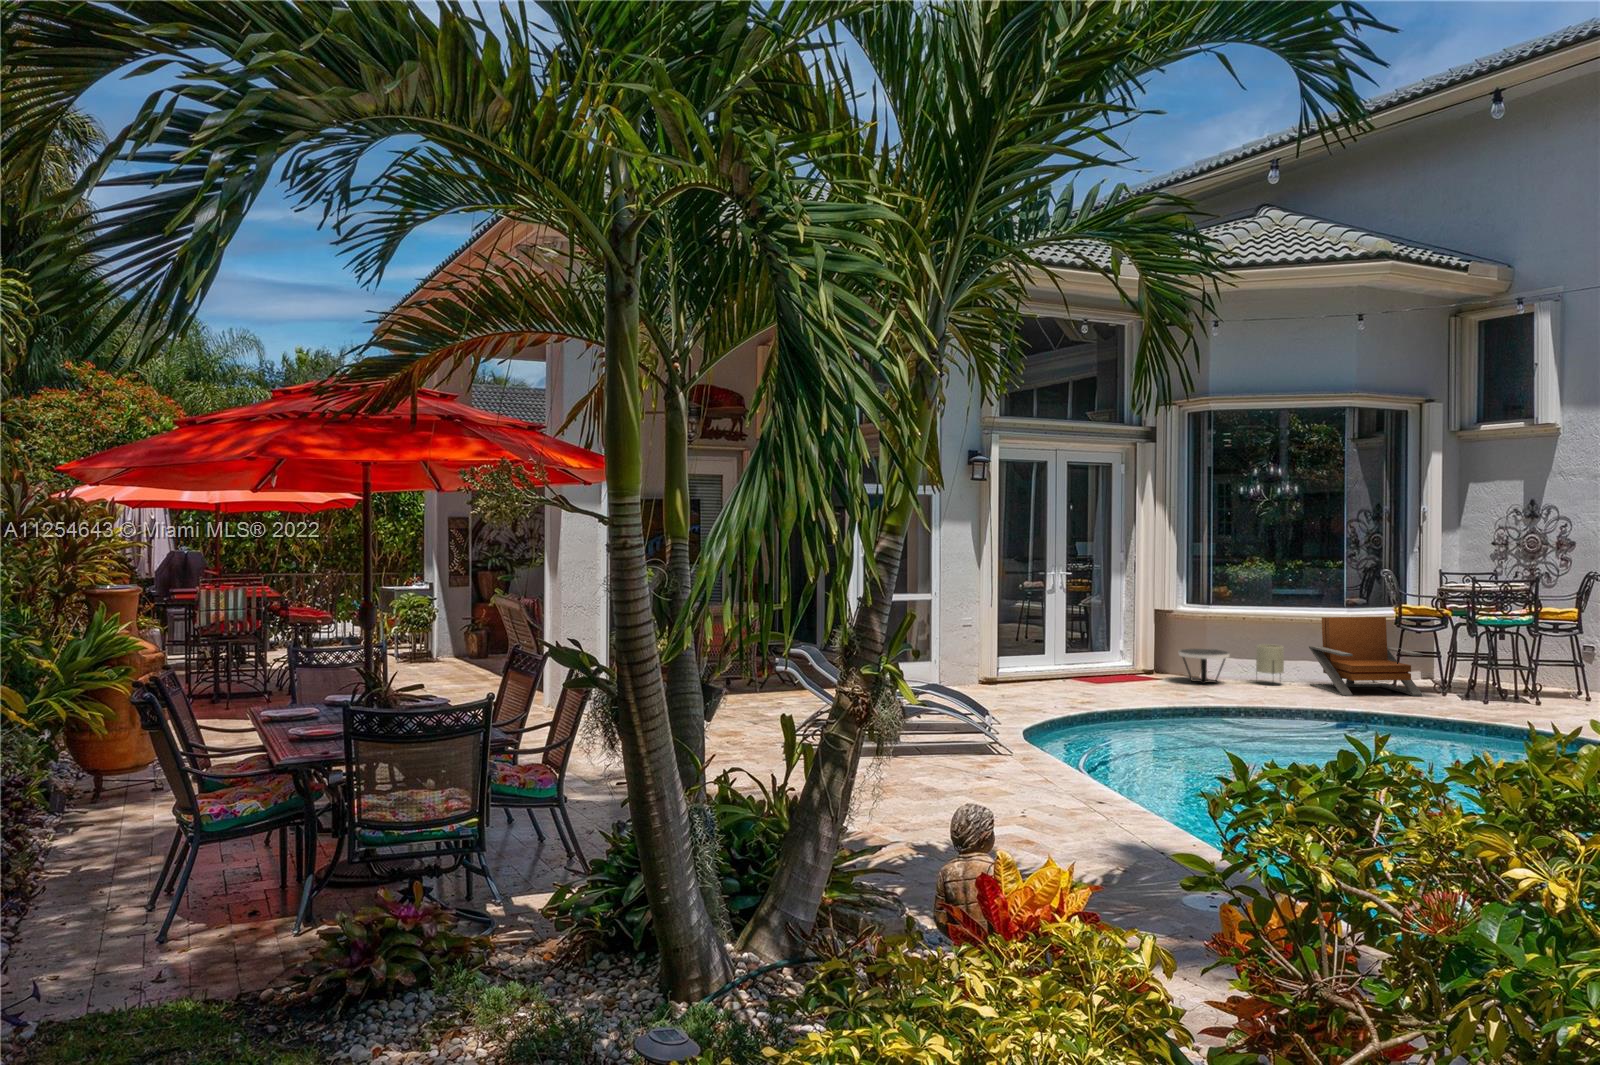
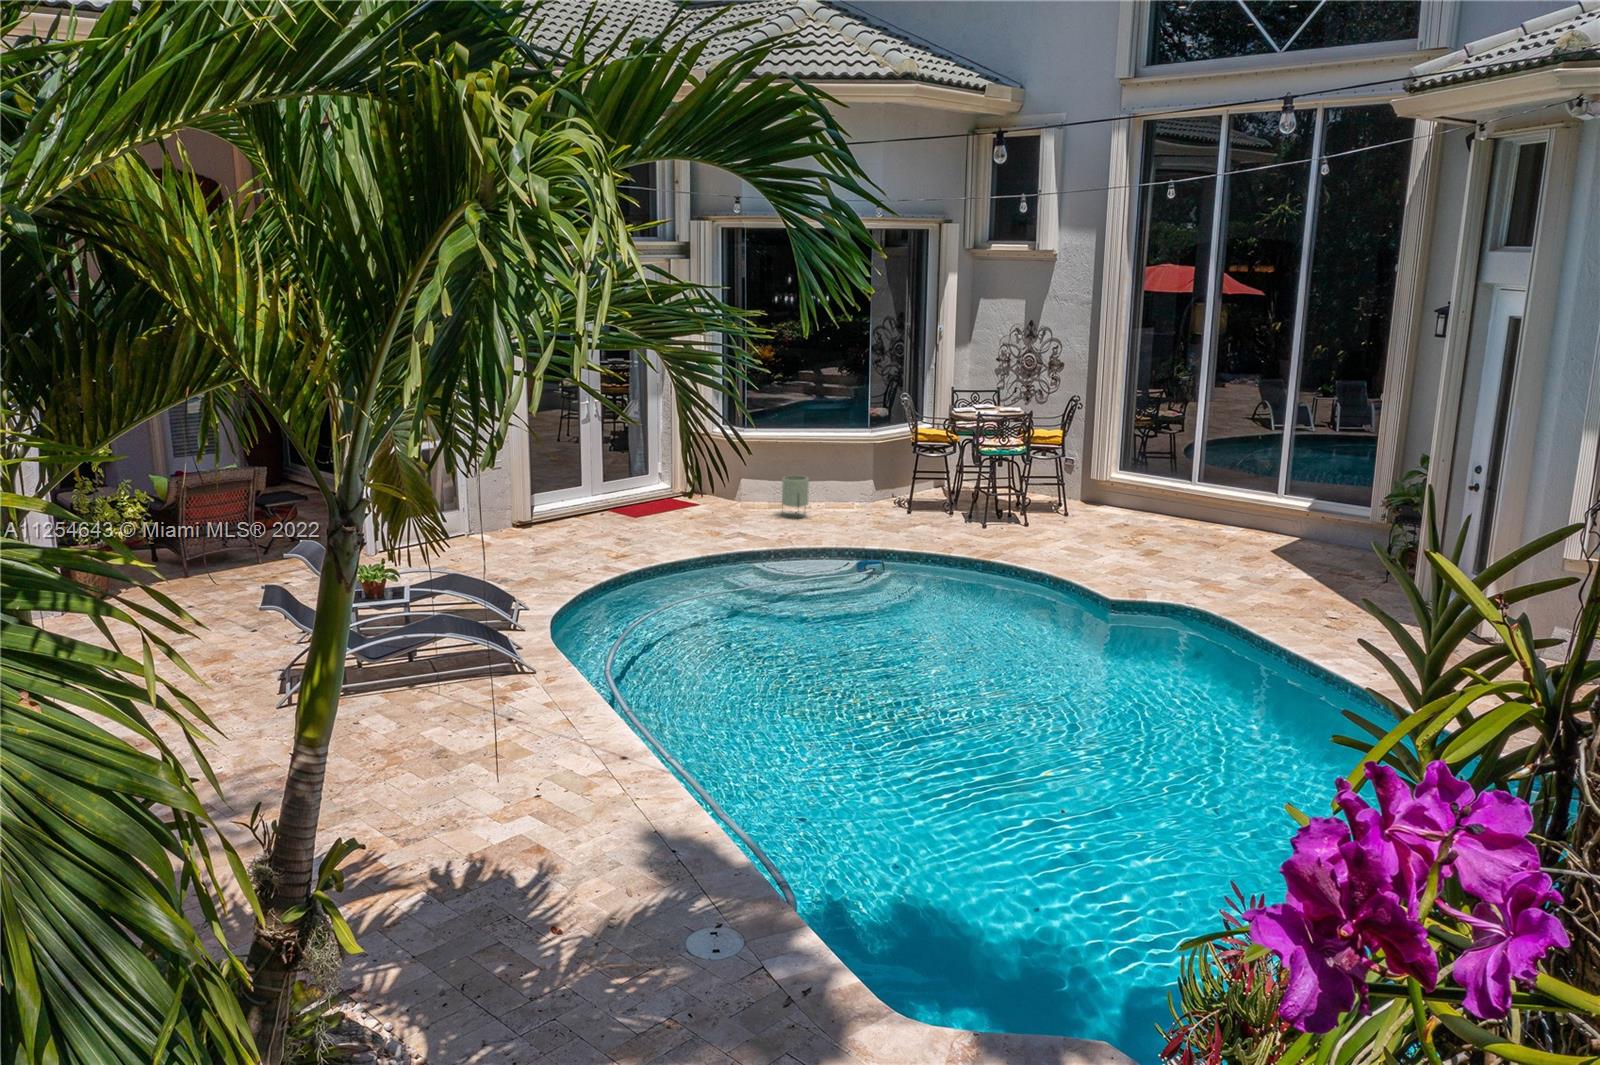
lounge chair: present [1309,617,1423,696] -> none [832,443,933,529]
side table: present [1178,649,1230,684] -> none [706,483,757,524]

